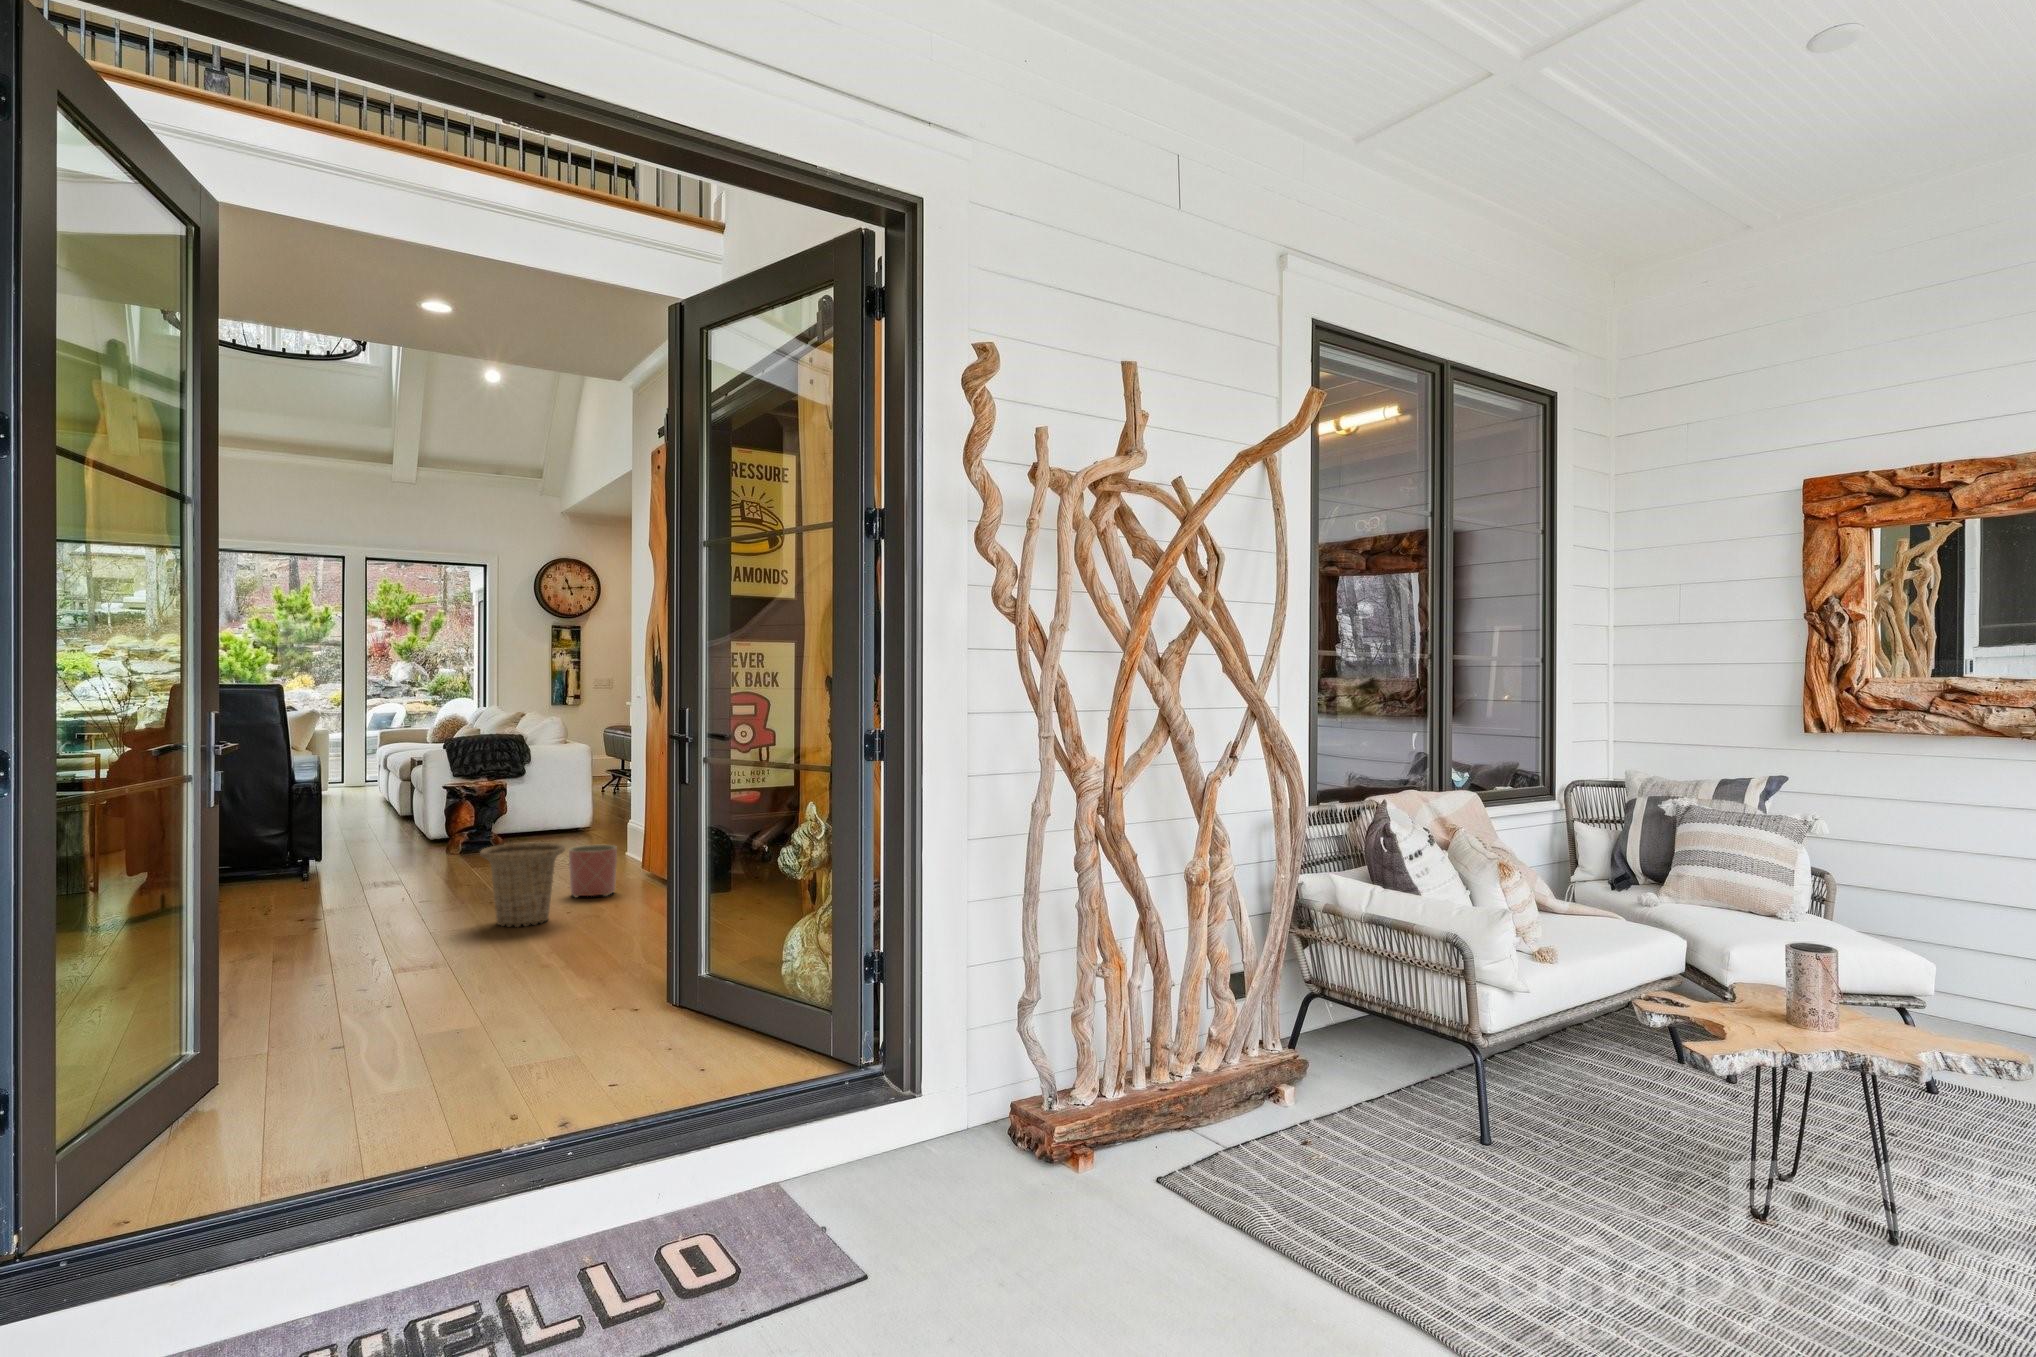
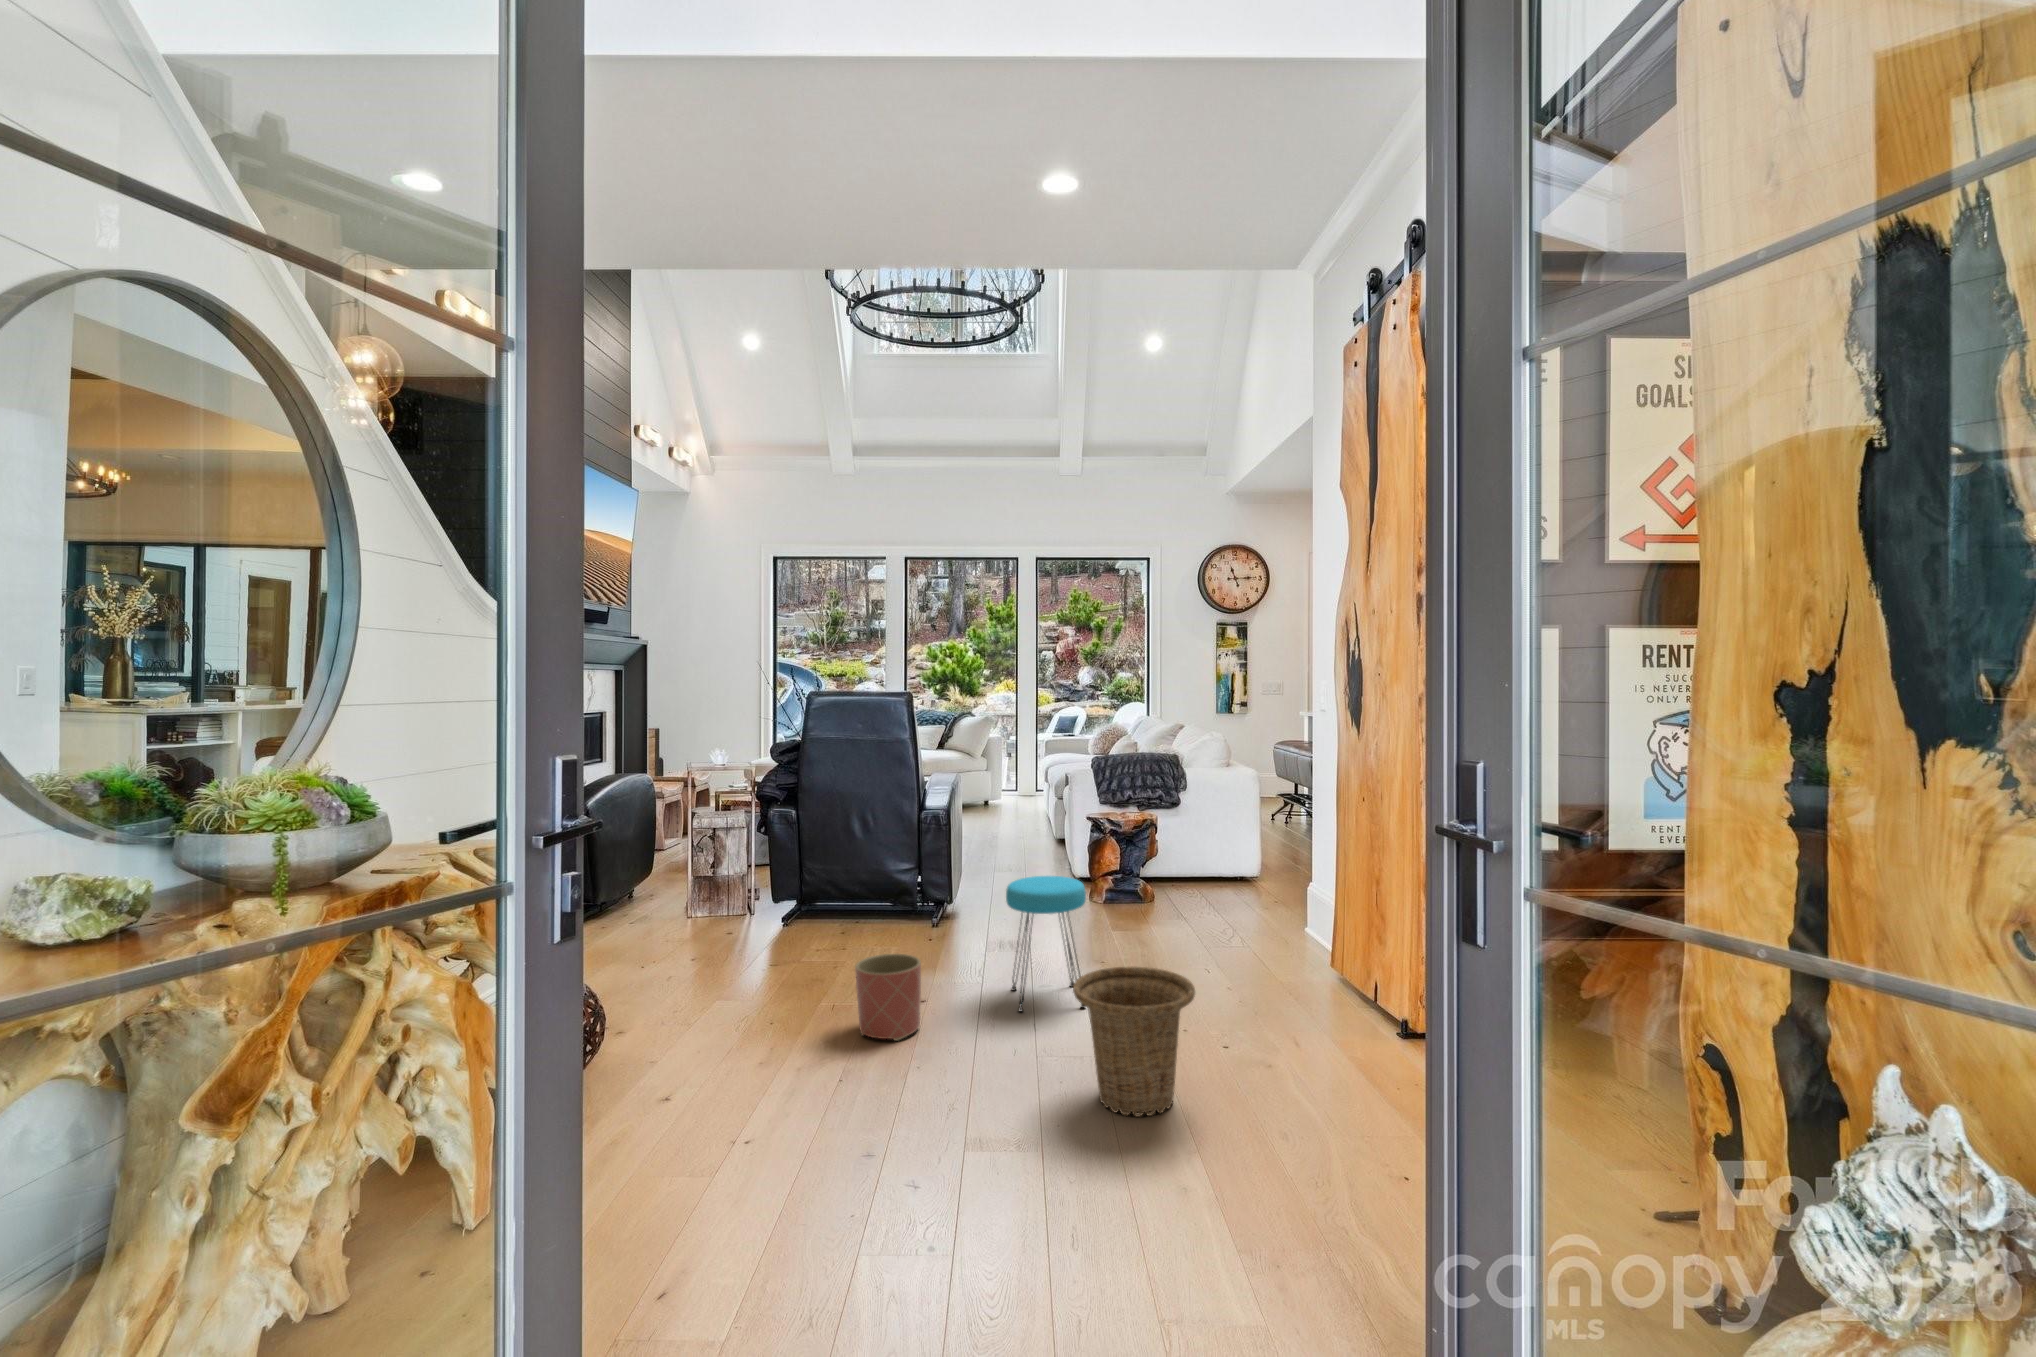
stool: none [400,807,469,903] -> present [1006,876,1086,1012]
planter: present [569,845,617,898] -> present [855,954,921,1041]

